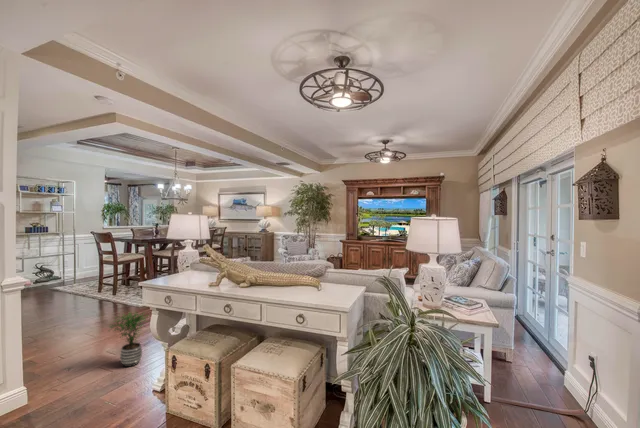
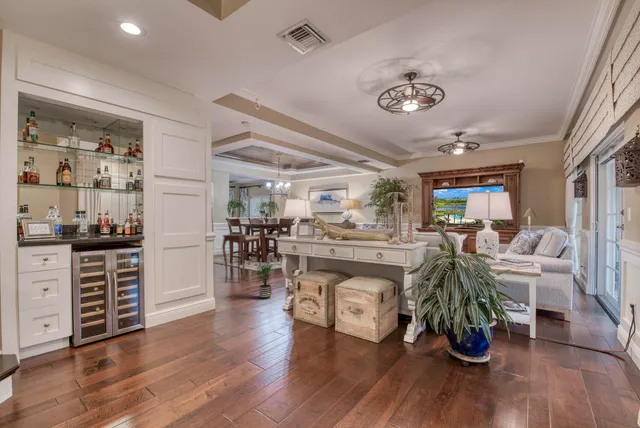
side table: none [71,260,114,334] -> present [222,234,247,282]

